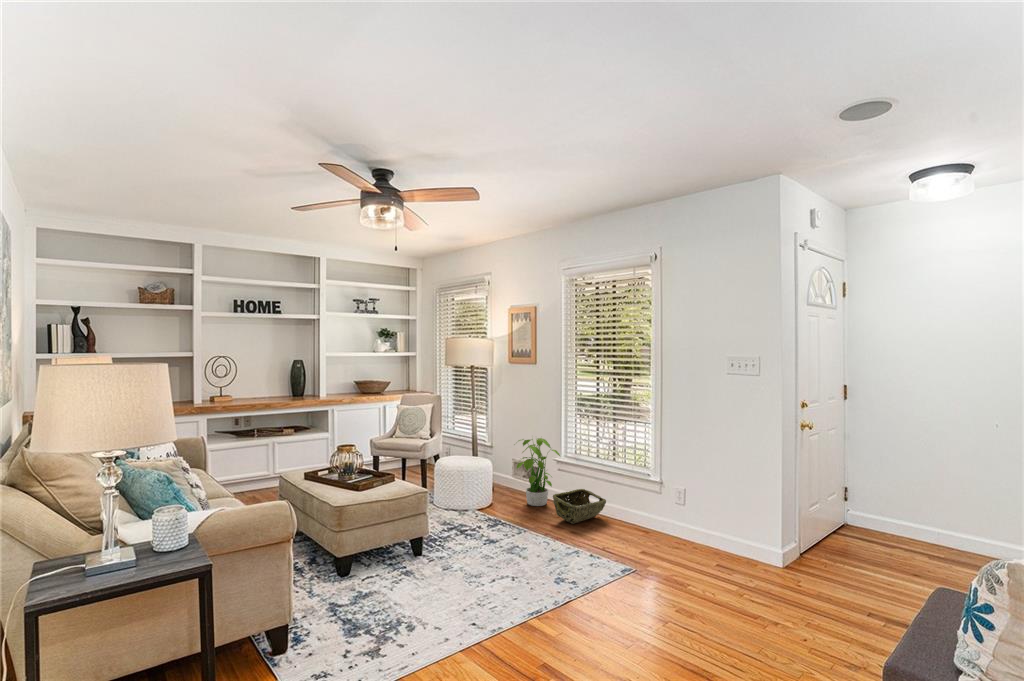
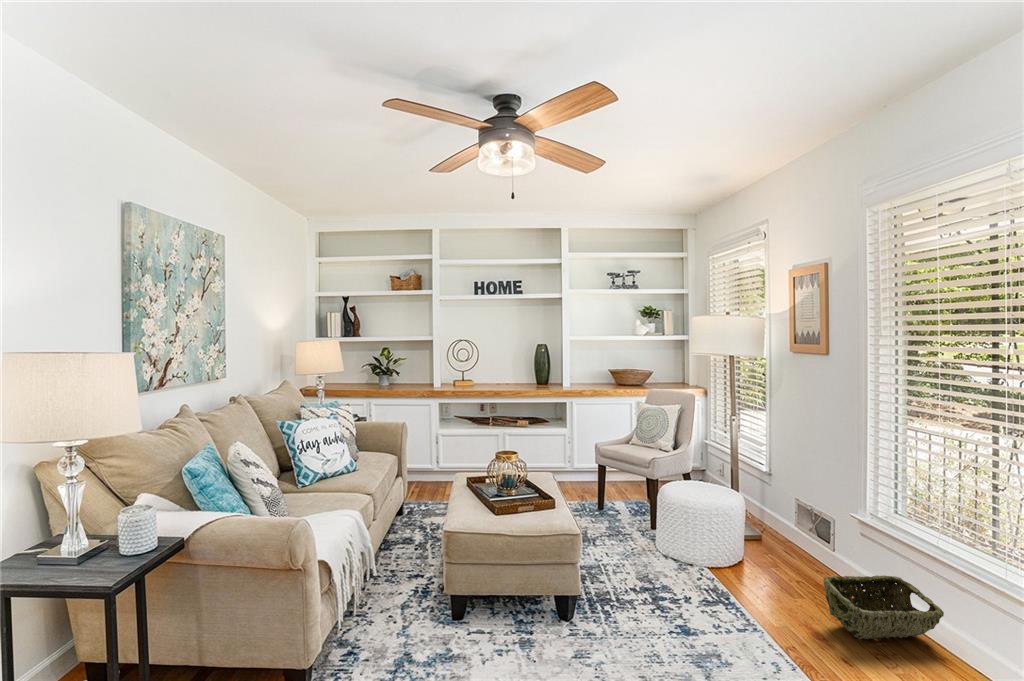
potted plant: present [514,438,560,506] -> none [773,466,861,586]

